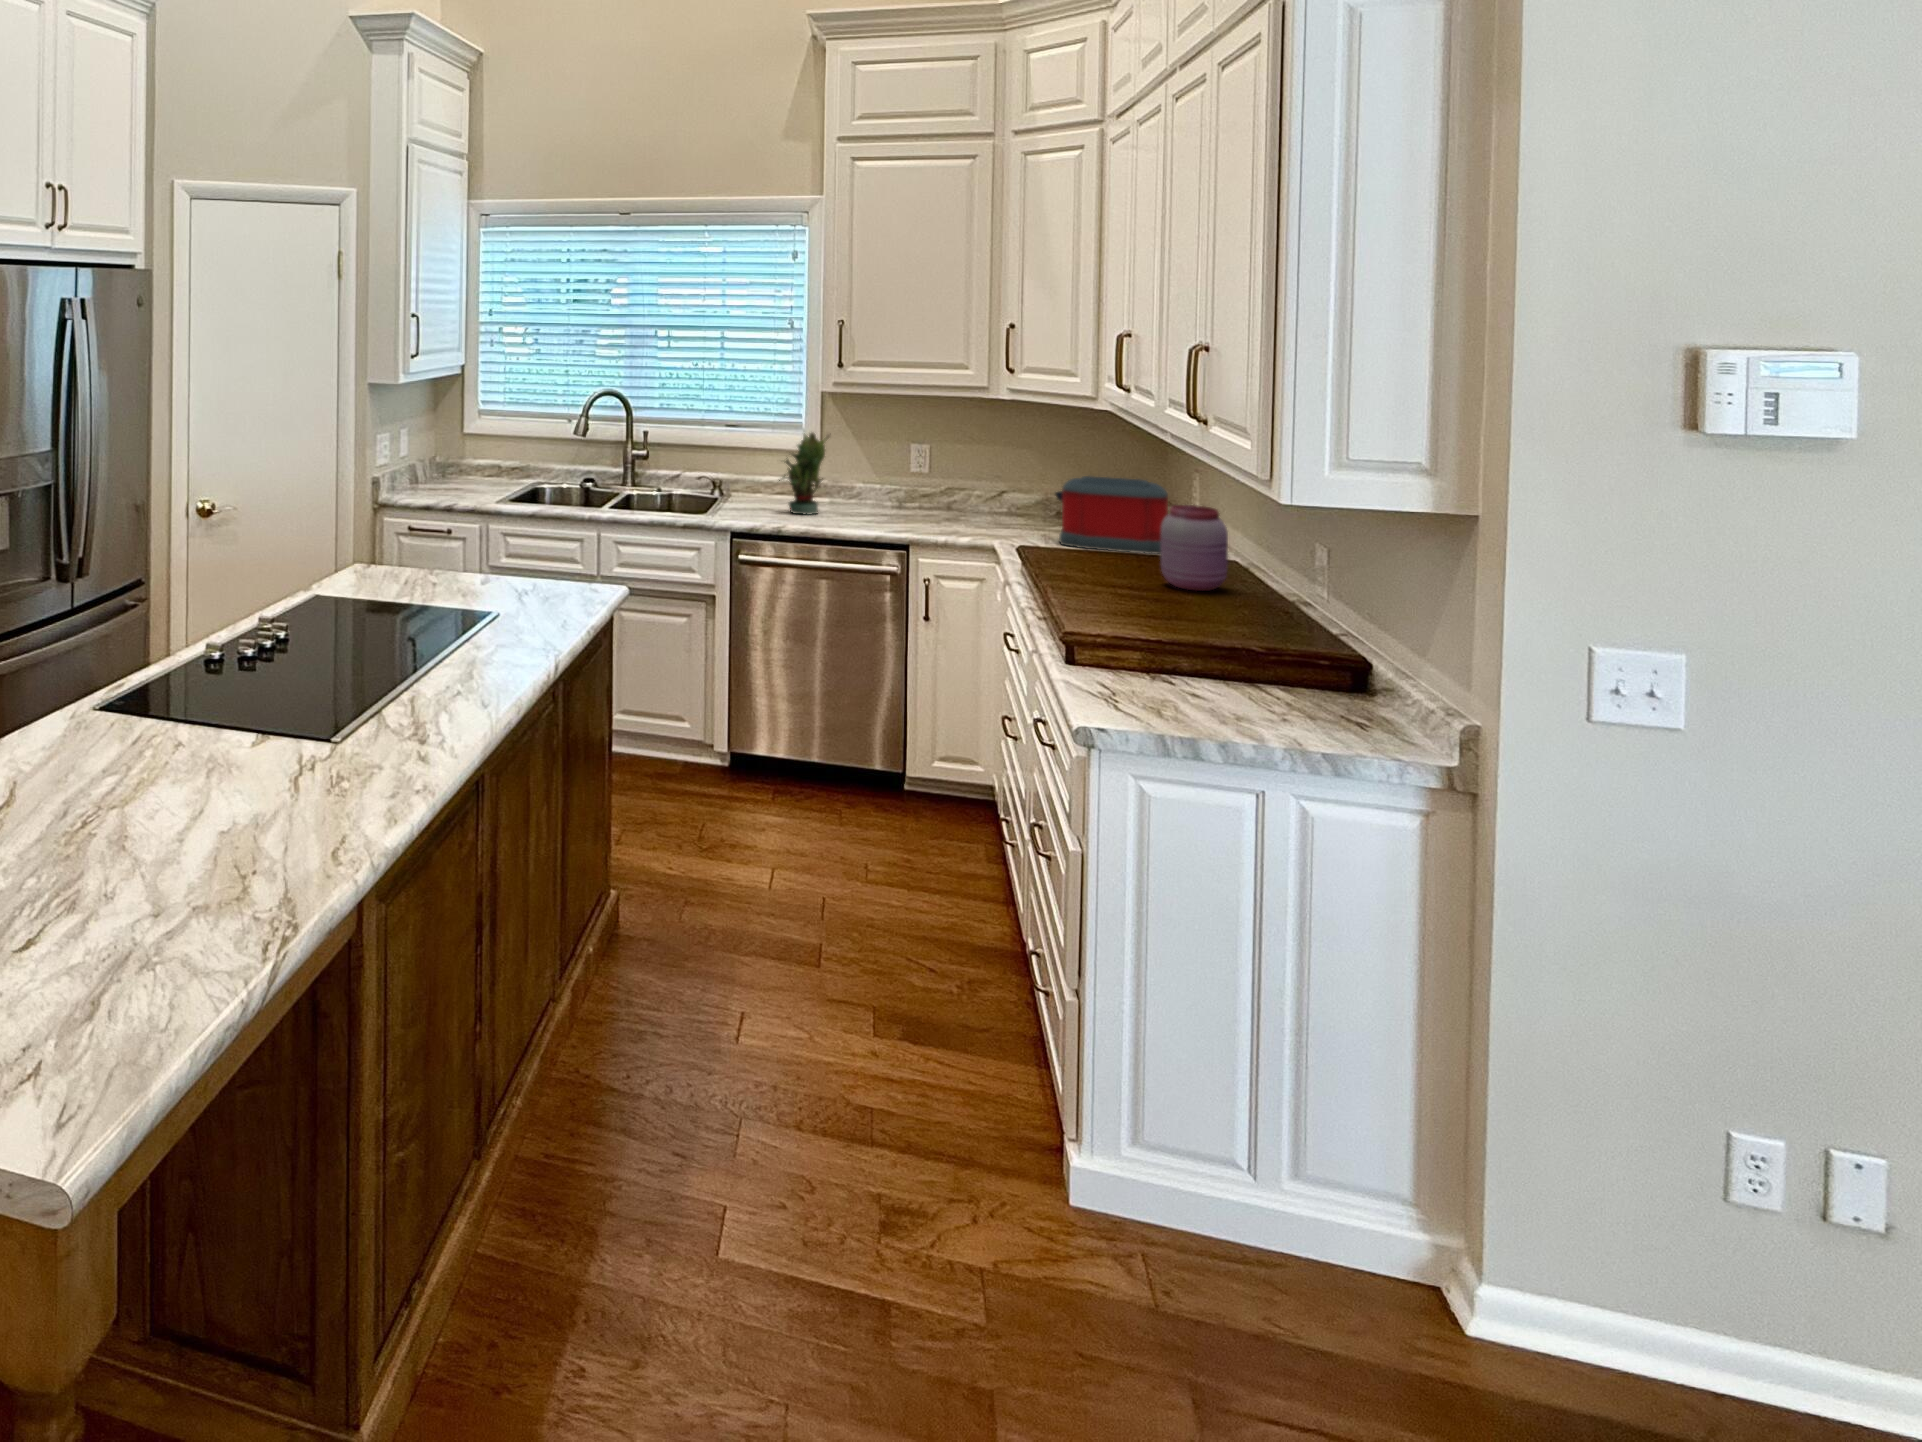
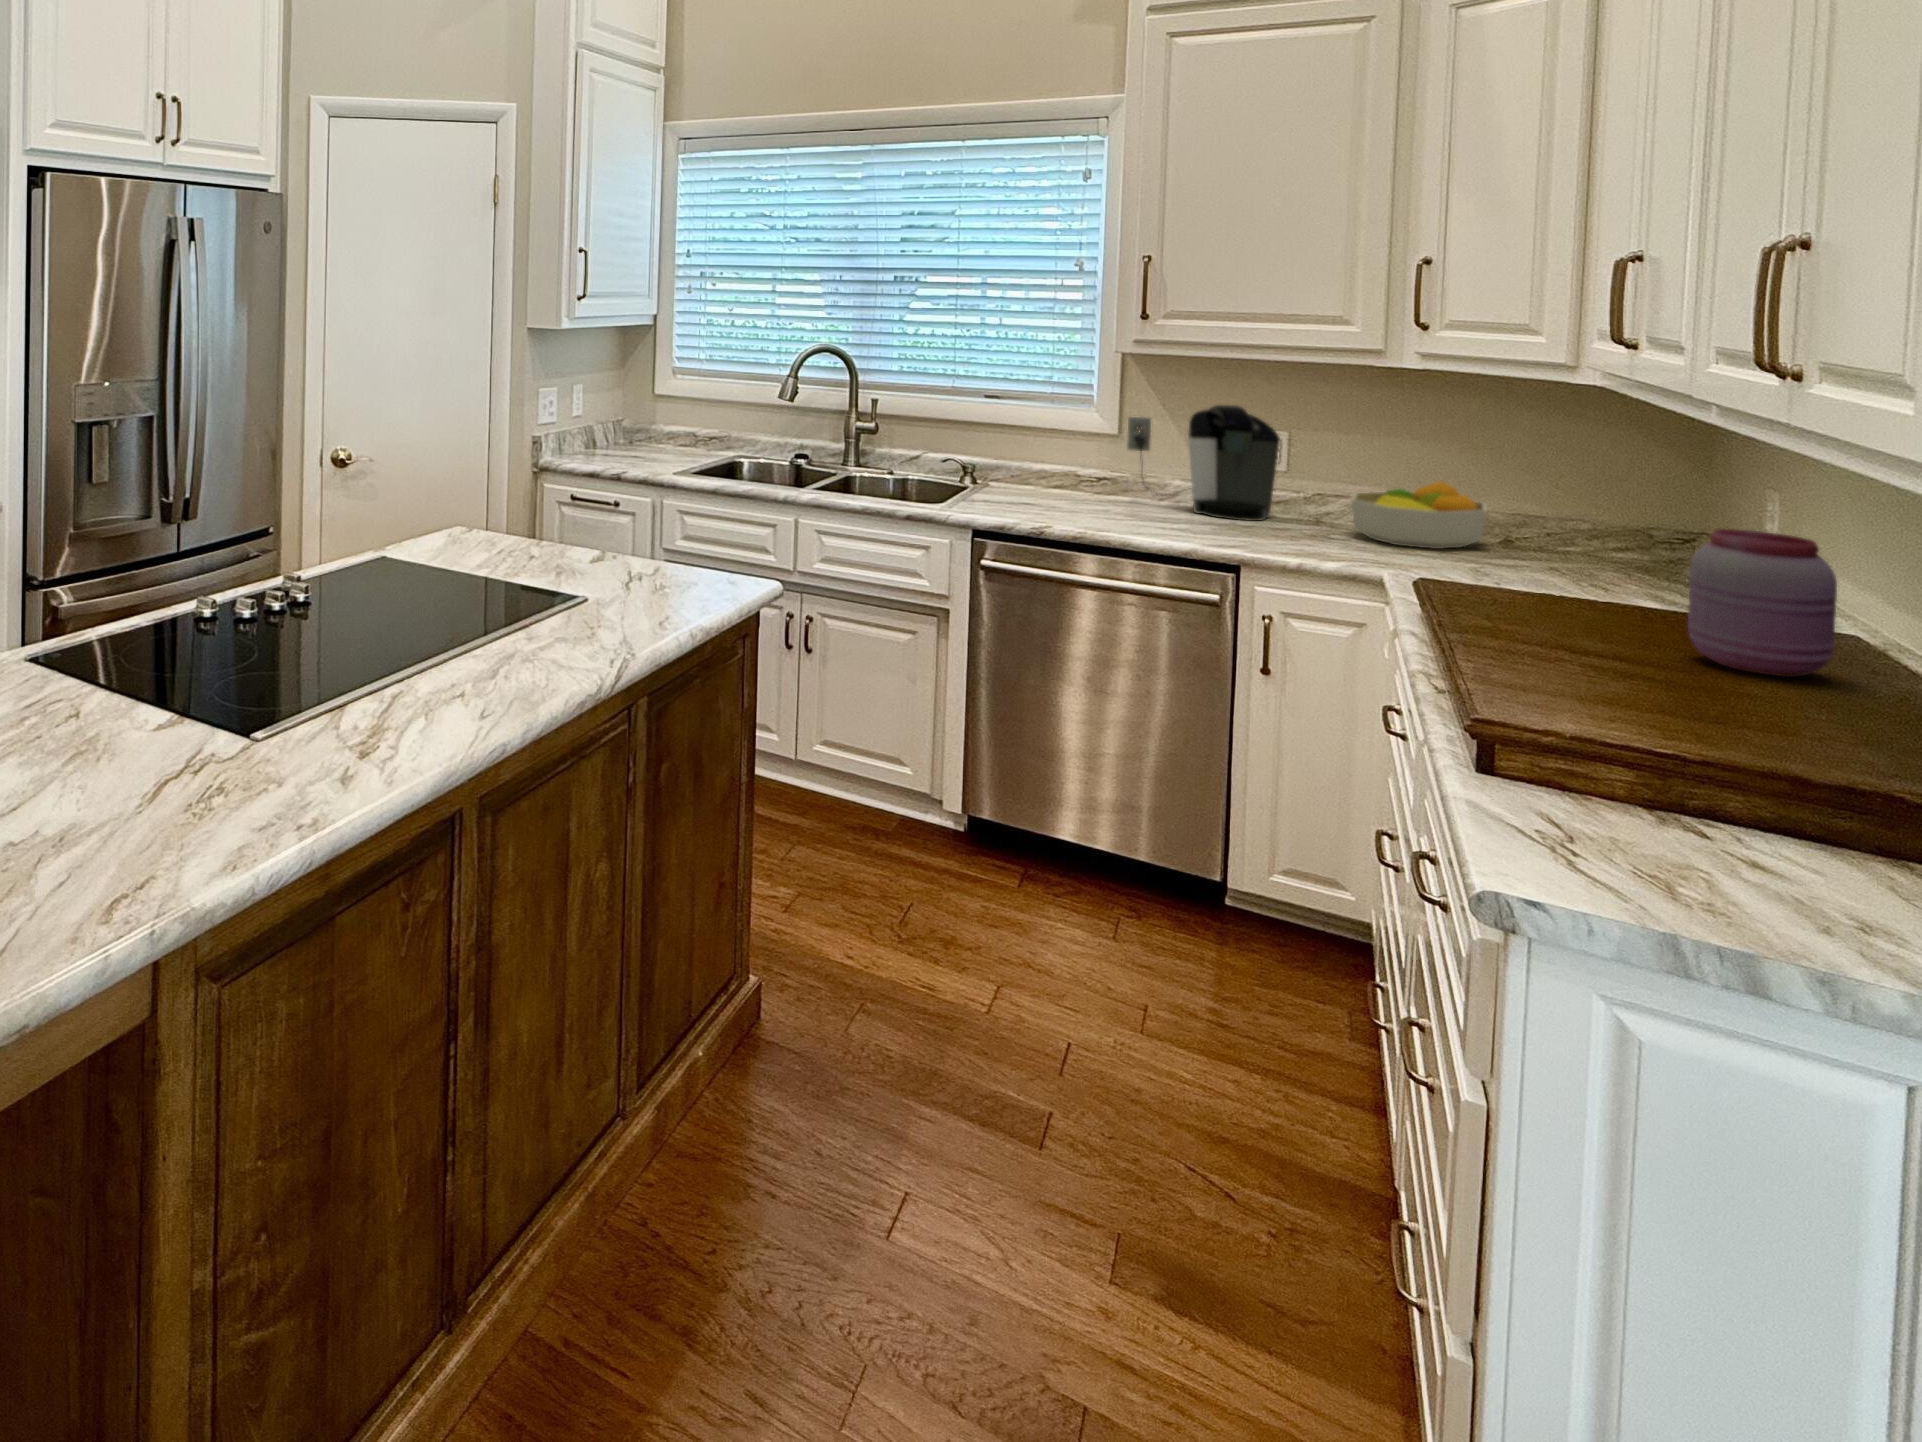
coffee maker: none [828,428,927,512] -> present [1127,405,1280,521]
potted plant: present [779,433,830,515] -> none [1043,402,1125,514]
fruit bowl: none [974,476,1052,524] -> present [1351,481,1487,549]
toaster: present [1055,476,1168,554] -> none [1488,481,1713,611]

